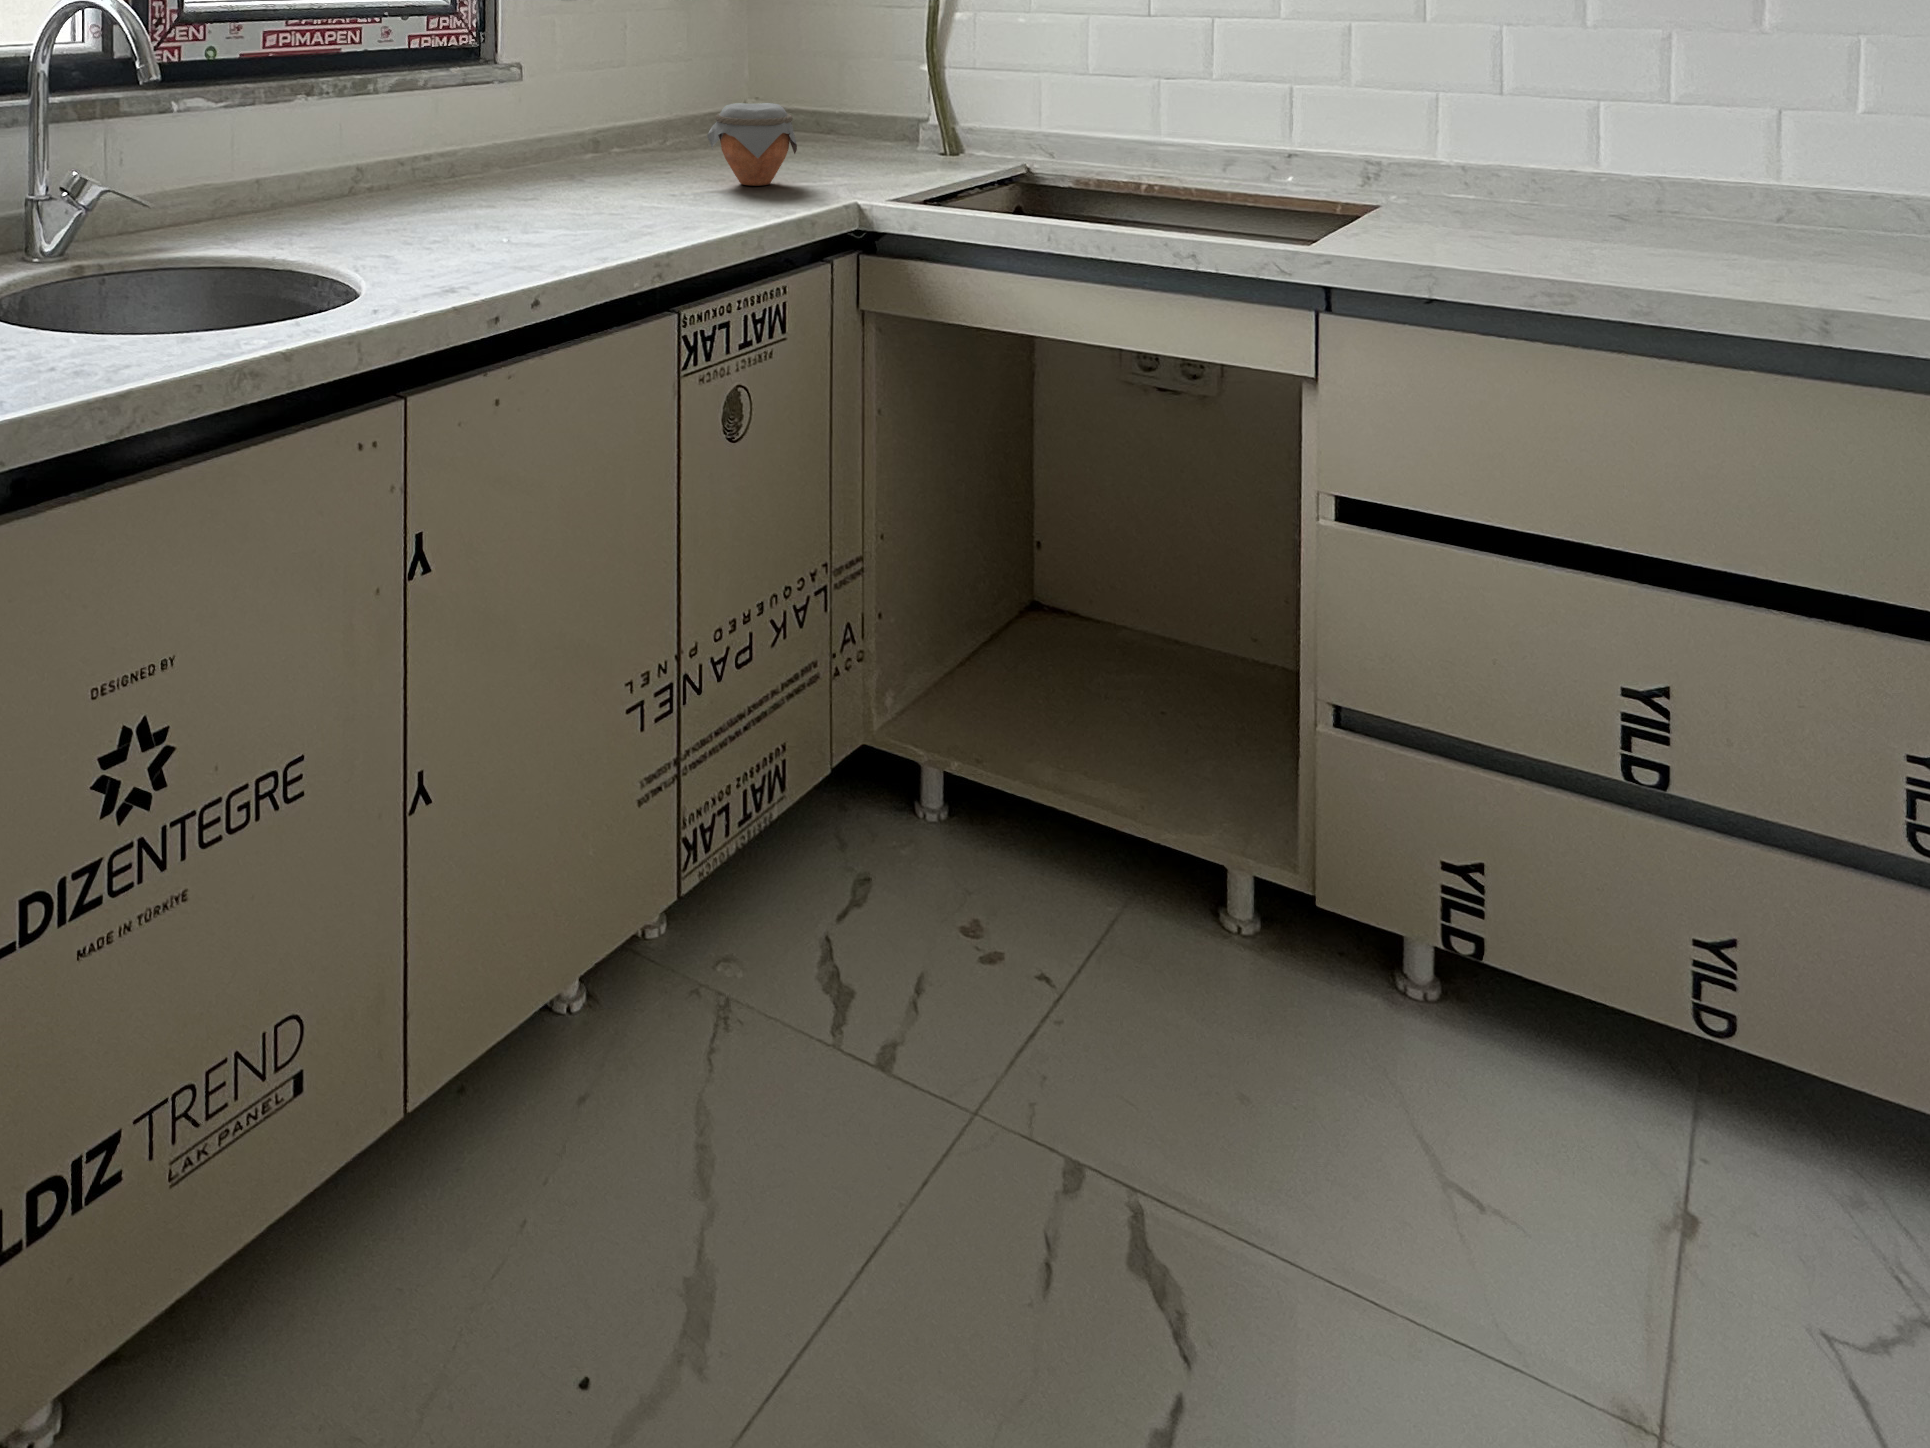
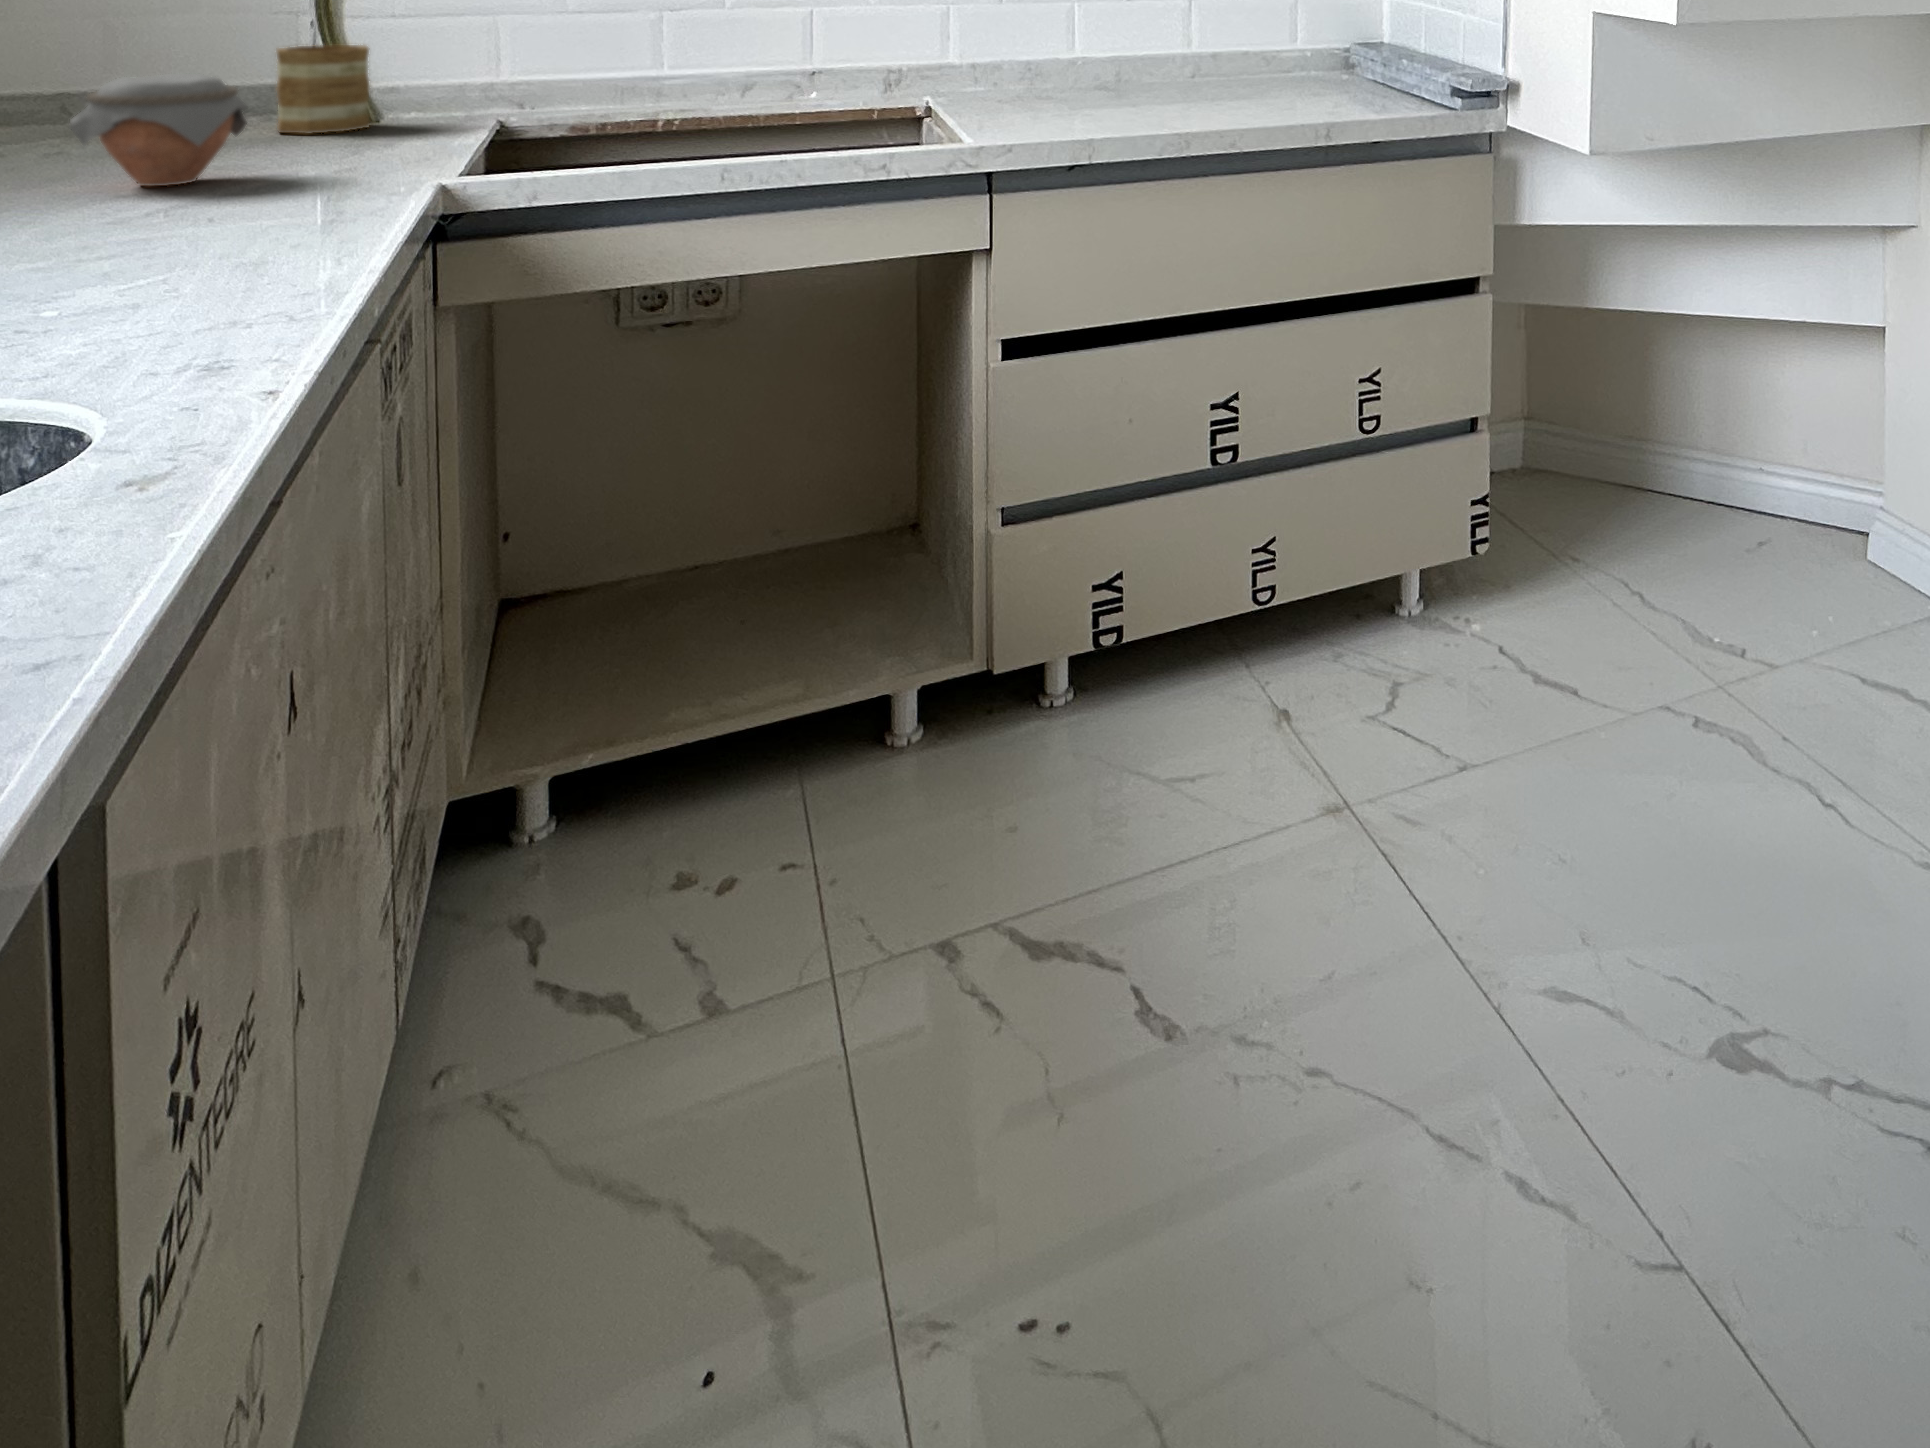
mug: none [884,89,943,160] -> present [277,45,370,134]

